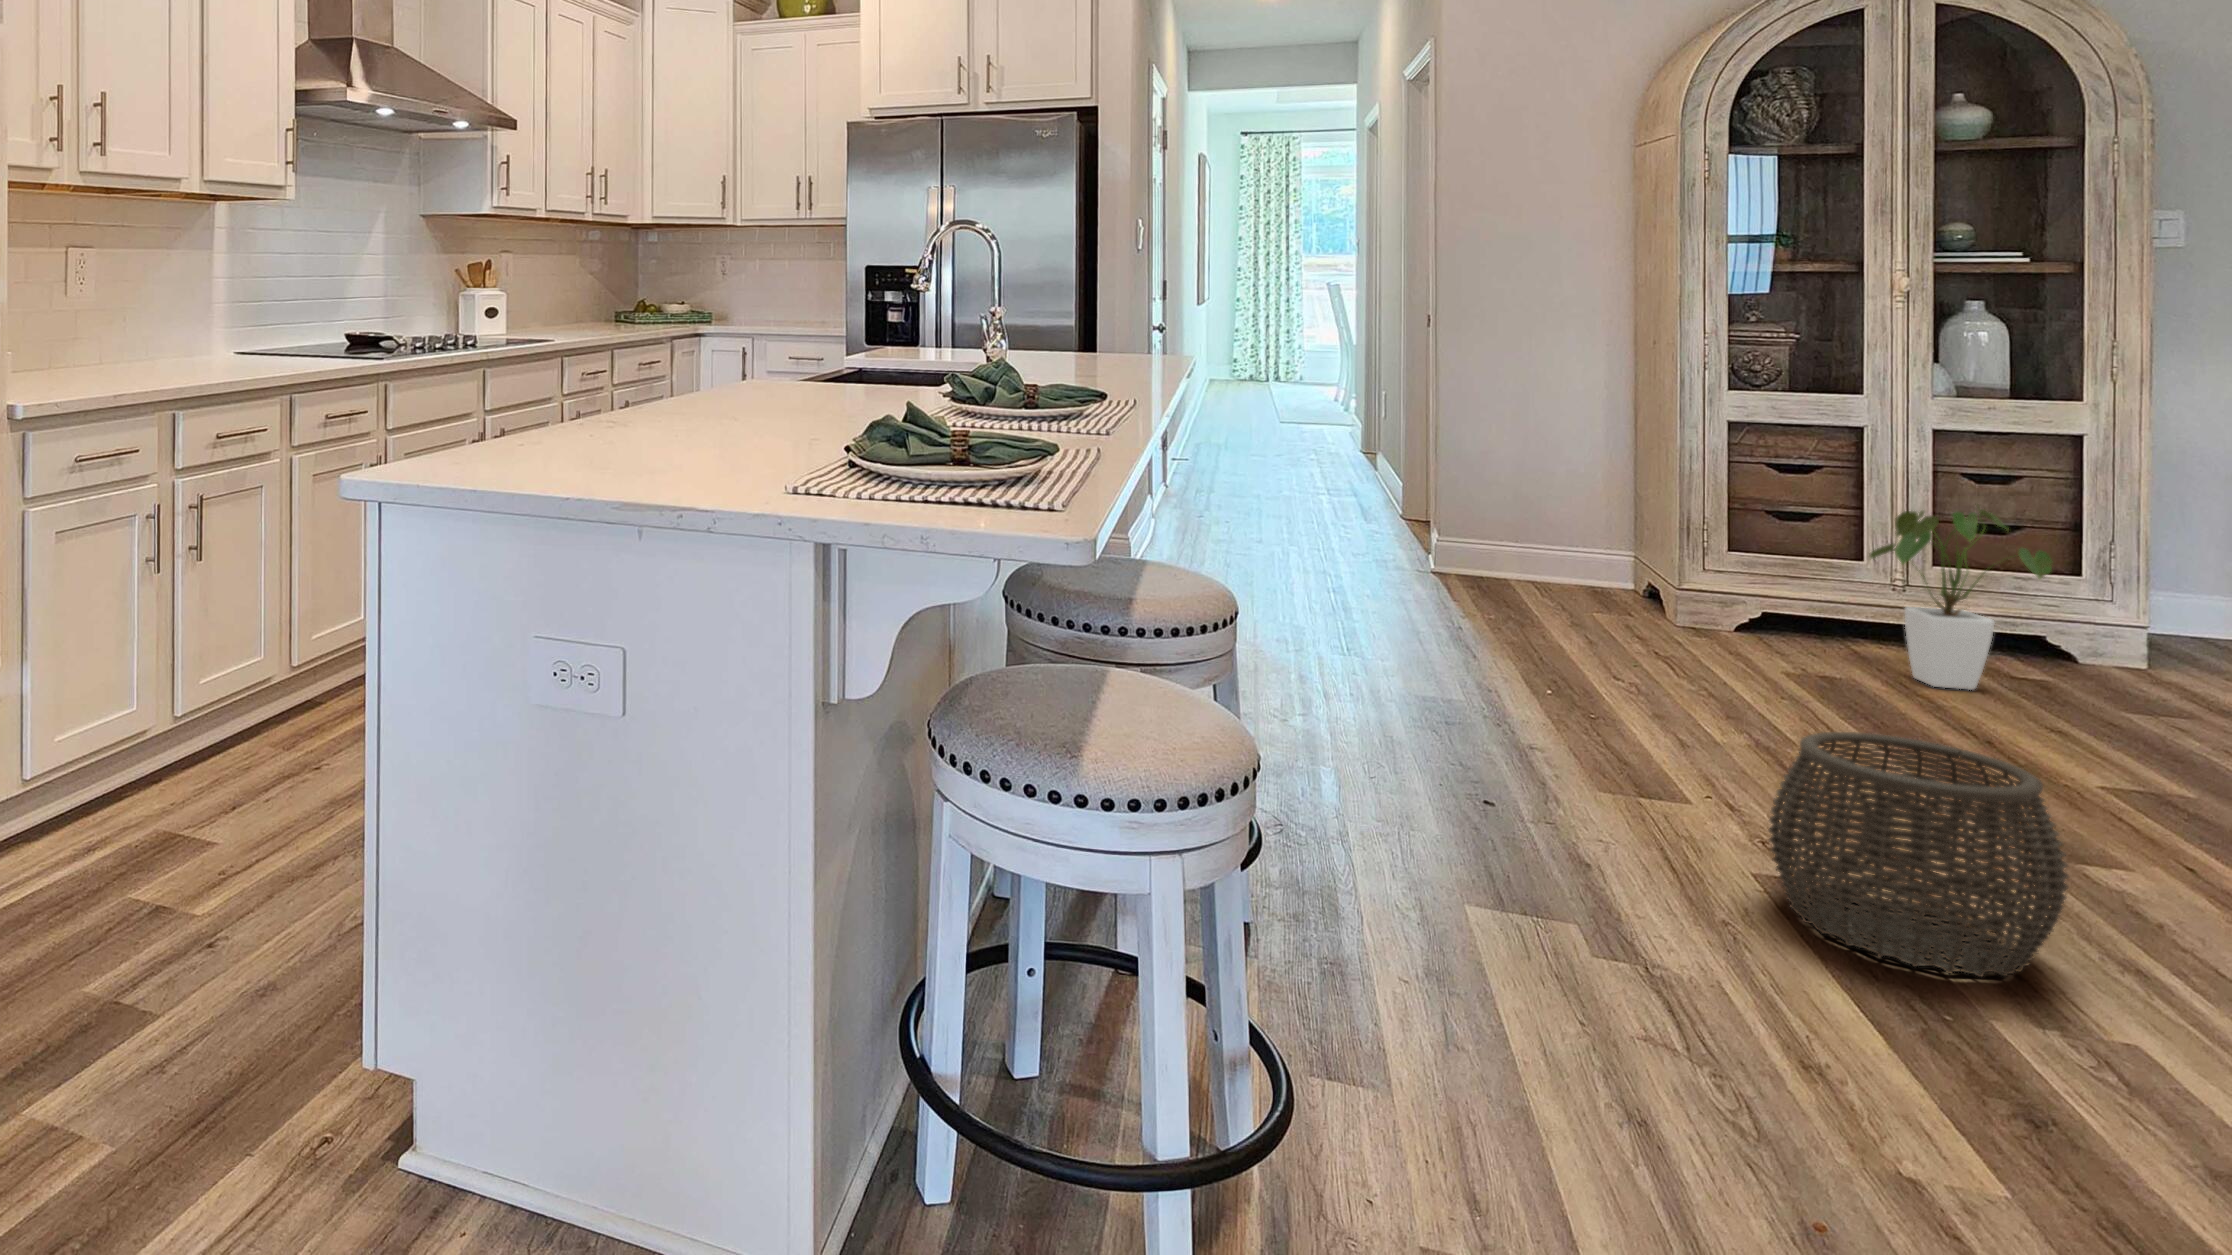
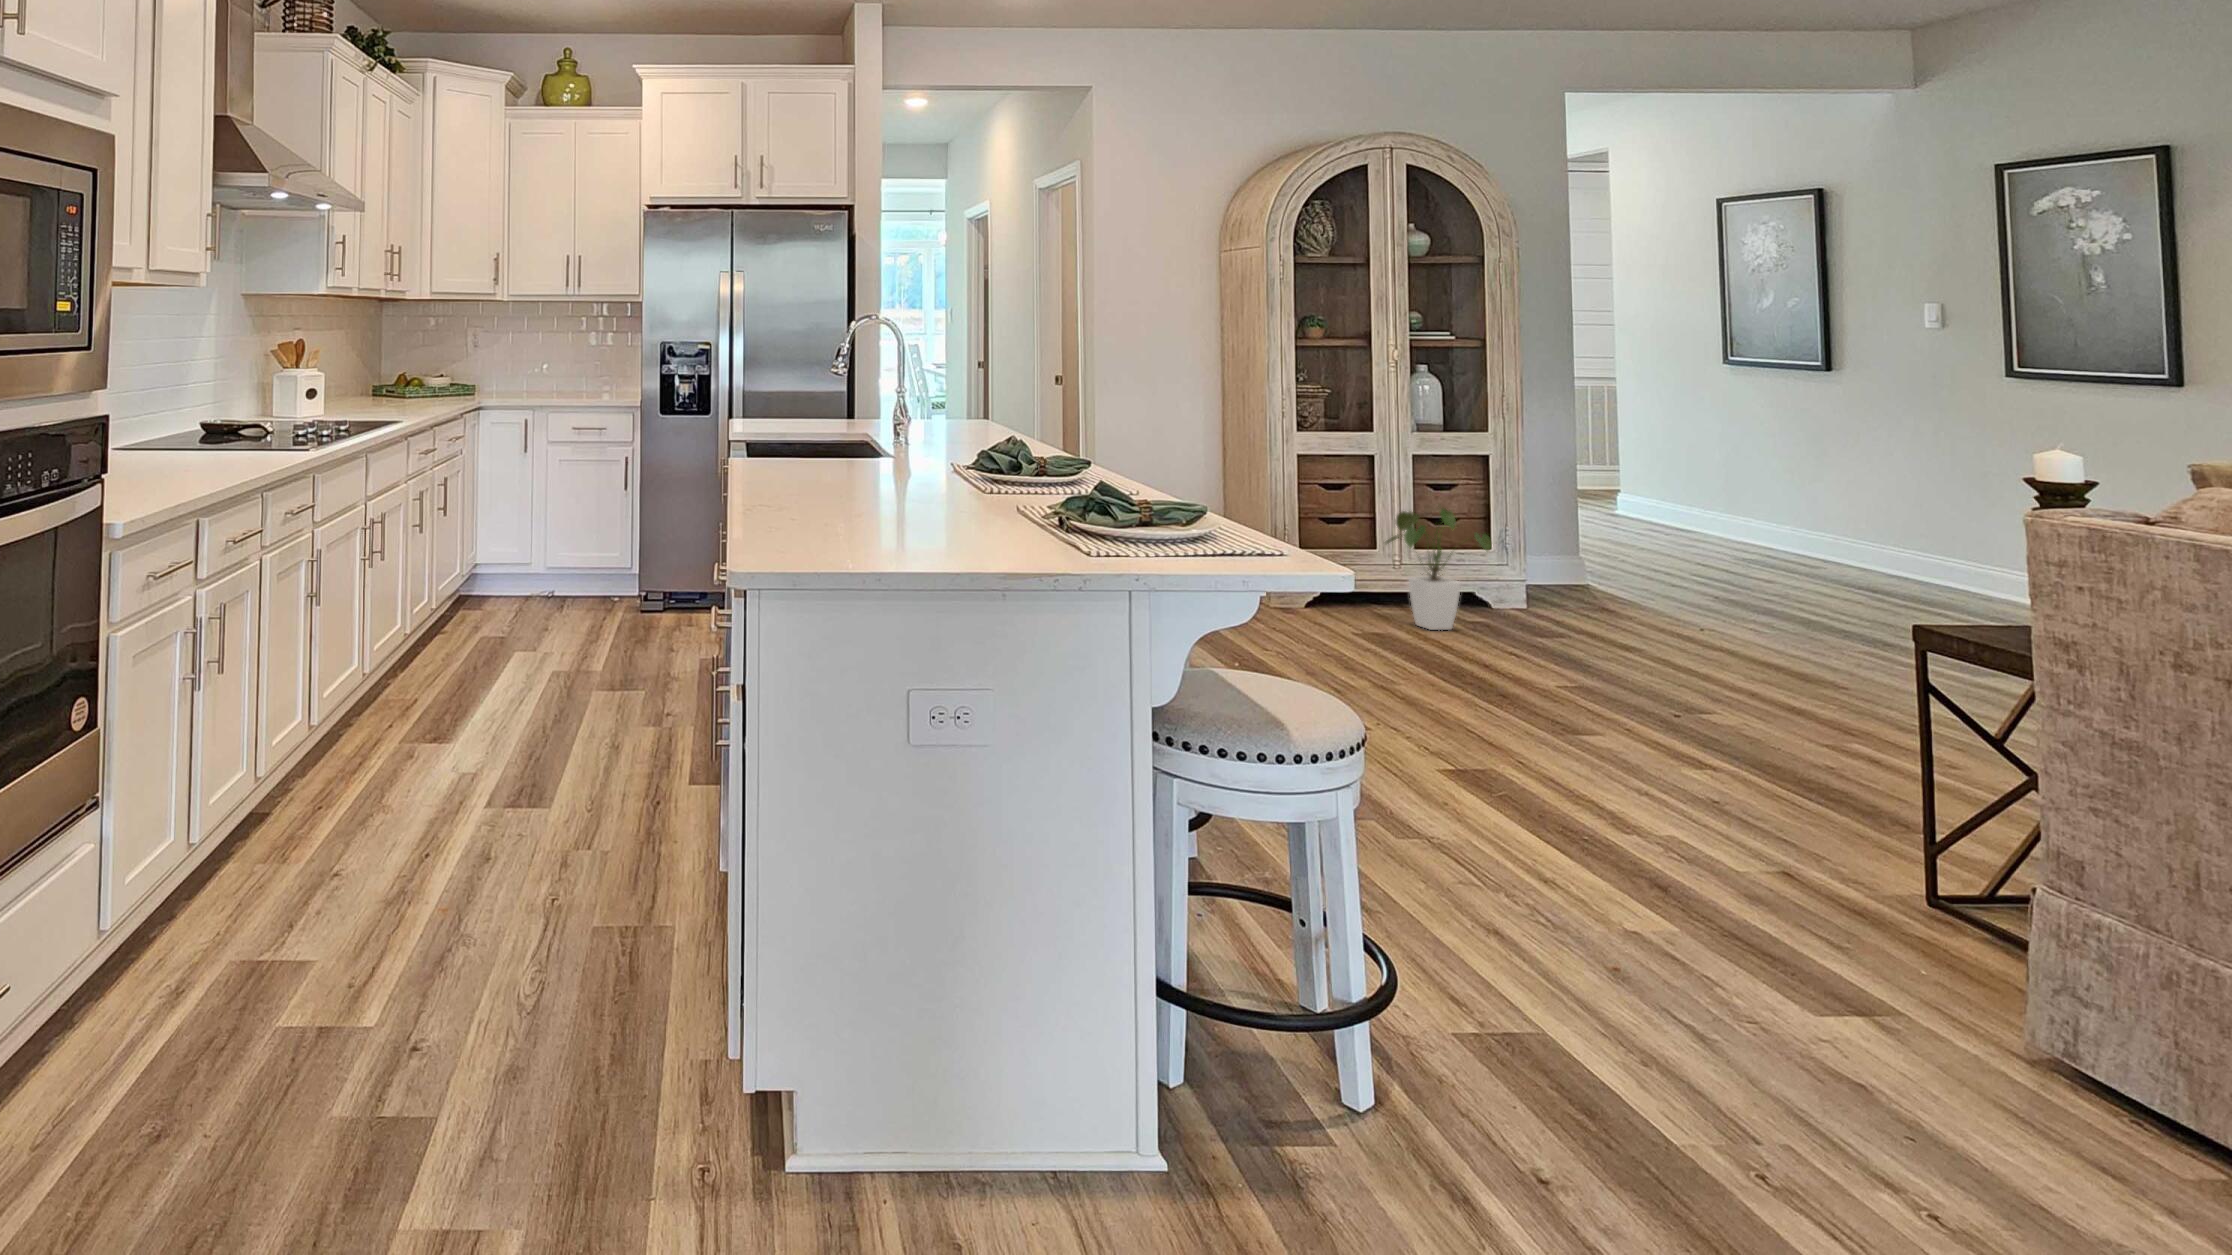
woven basket: present [1769,732,2069,977] -> none [1451,662,1623,813]

